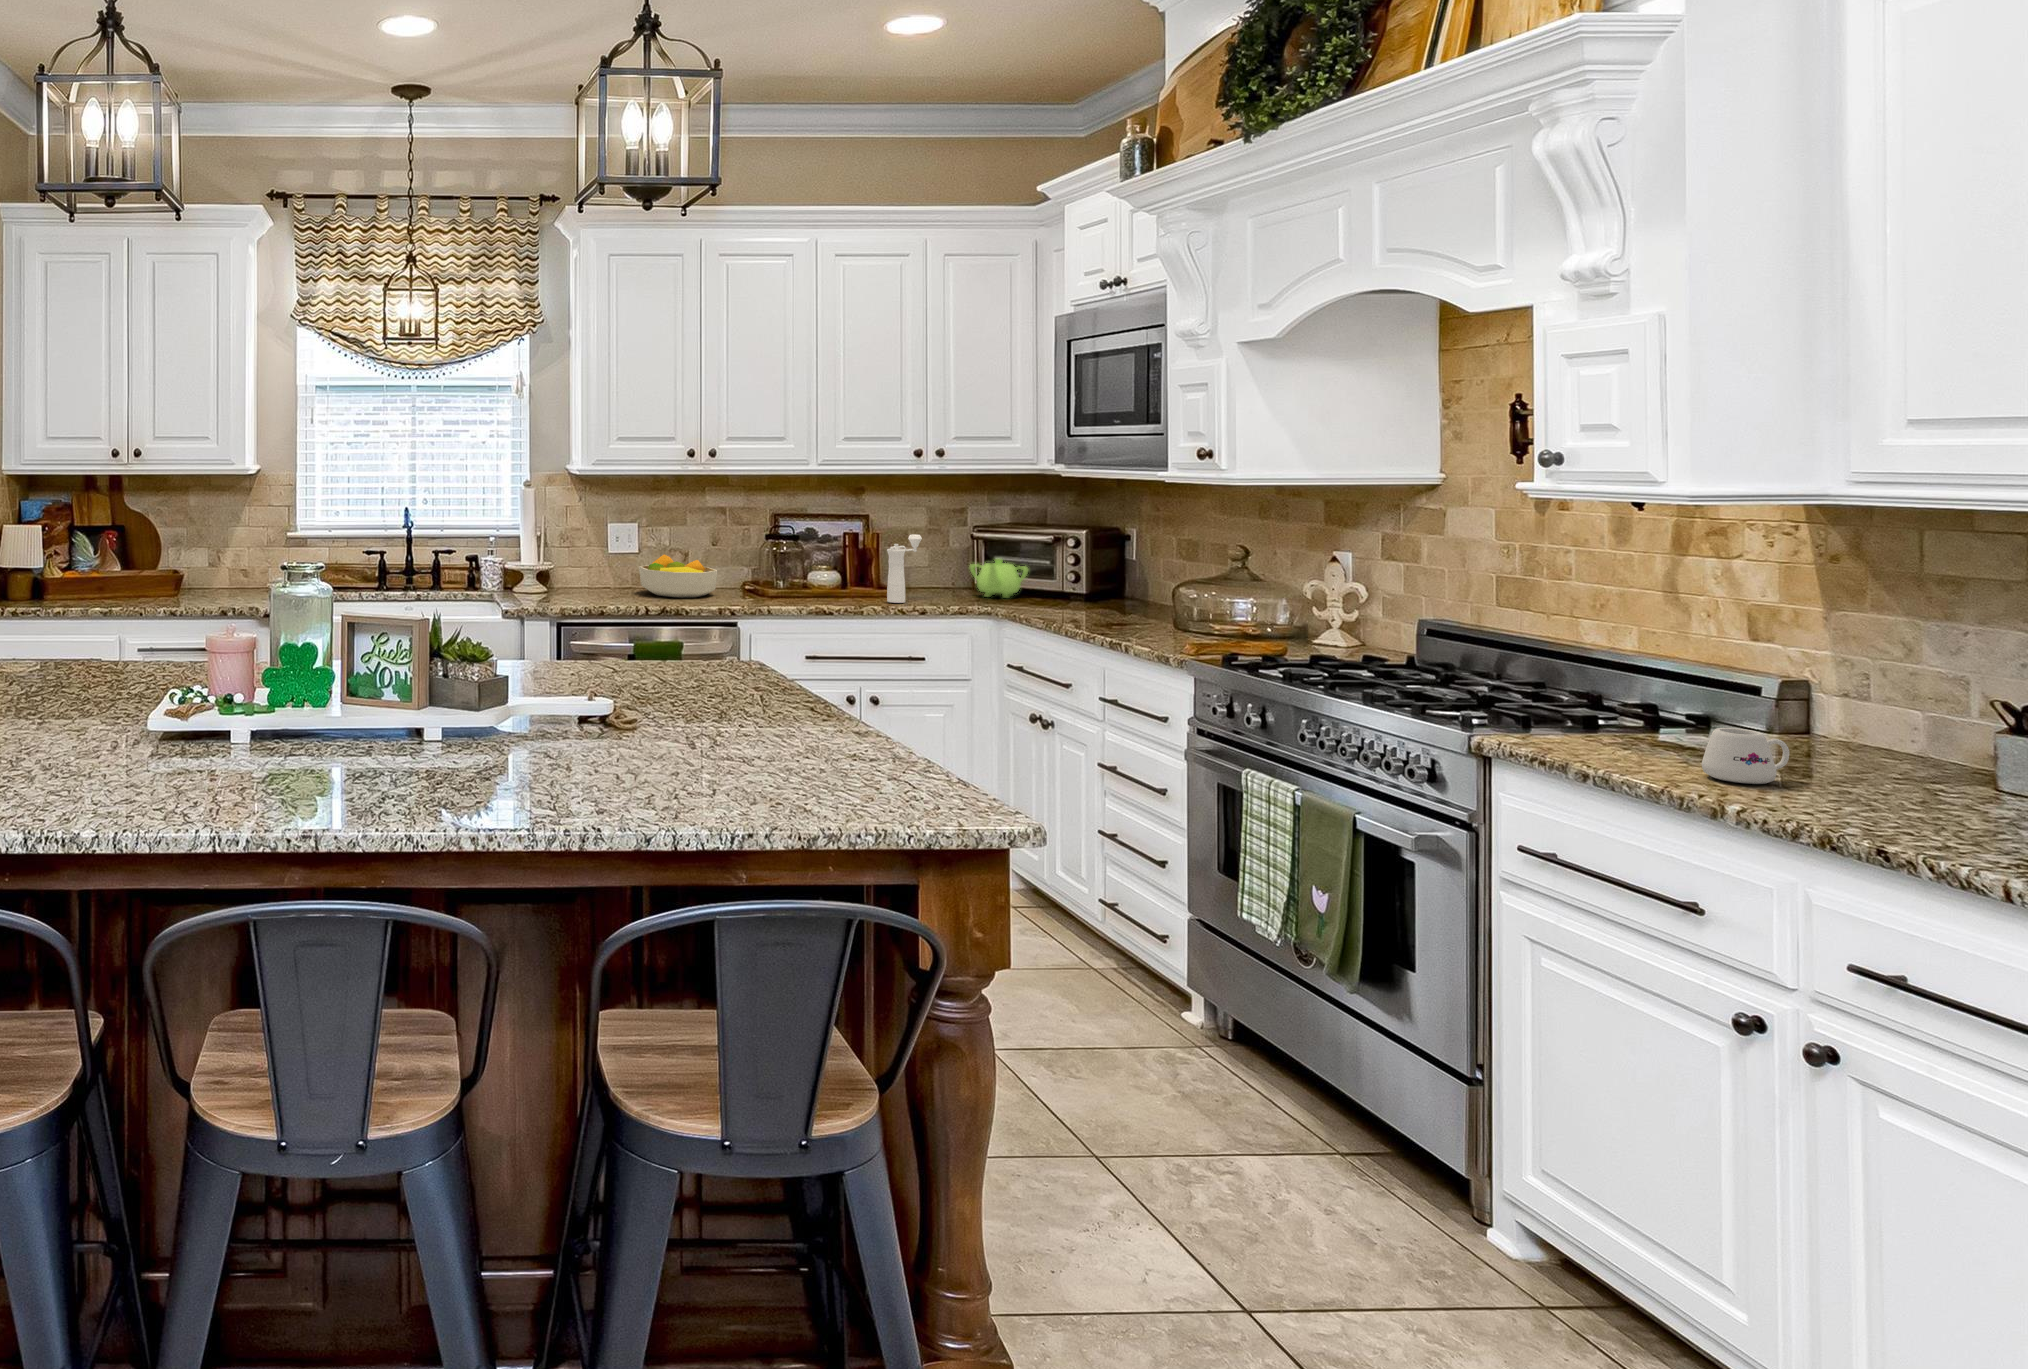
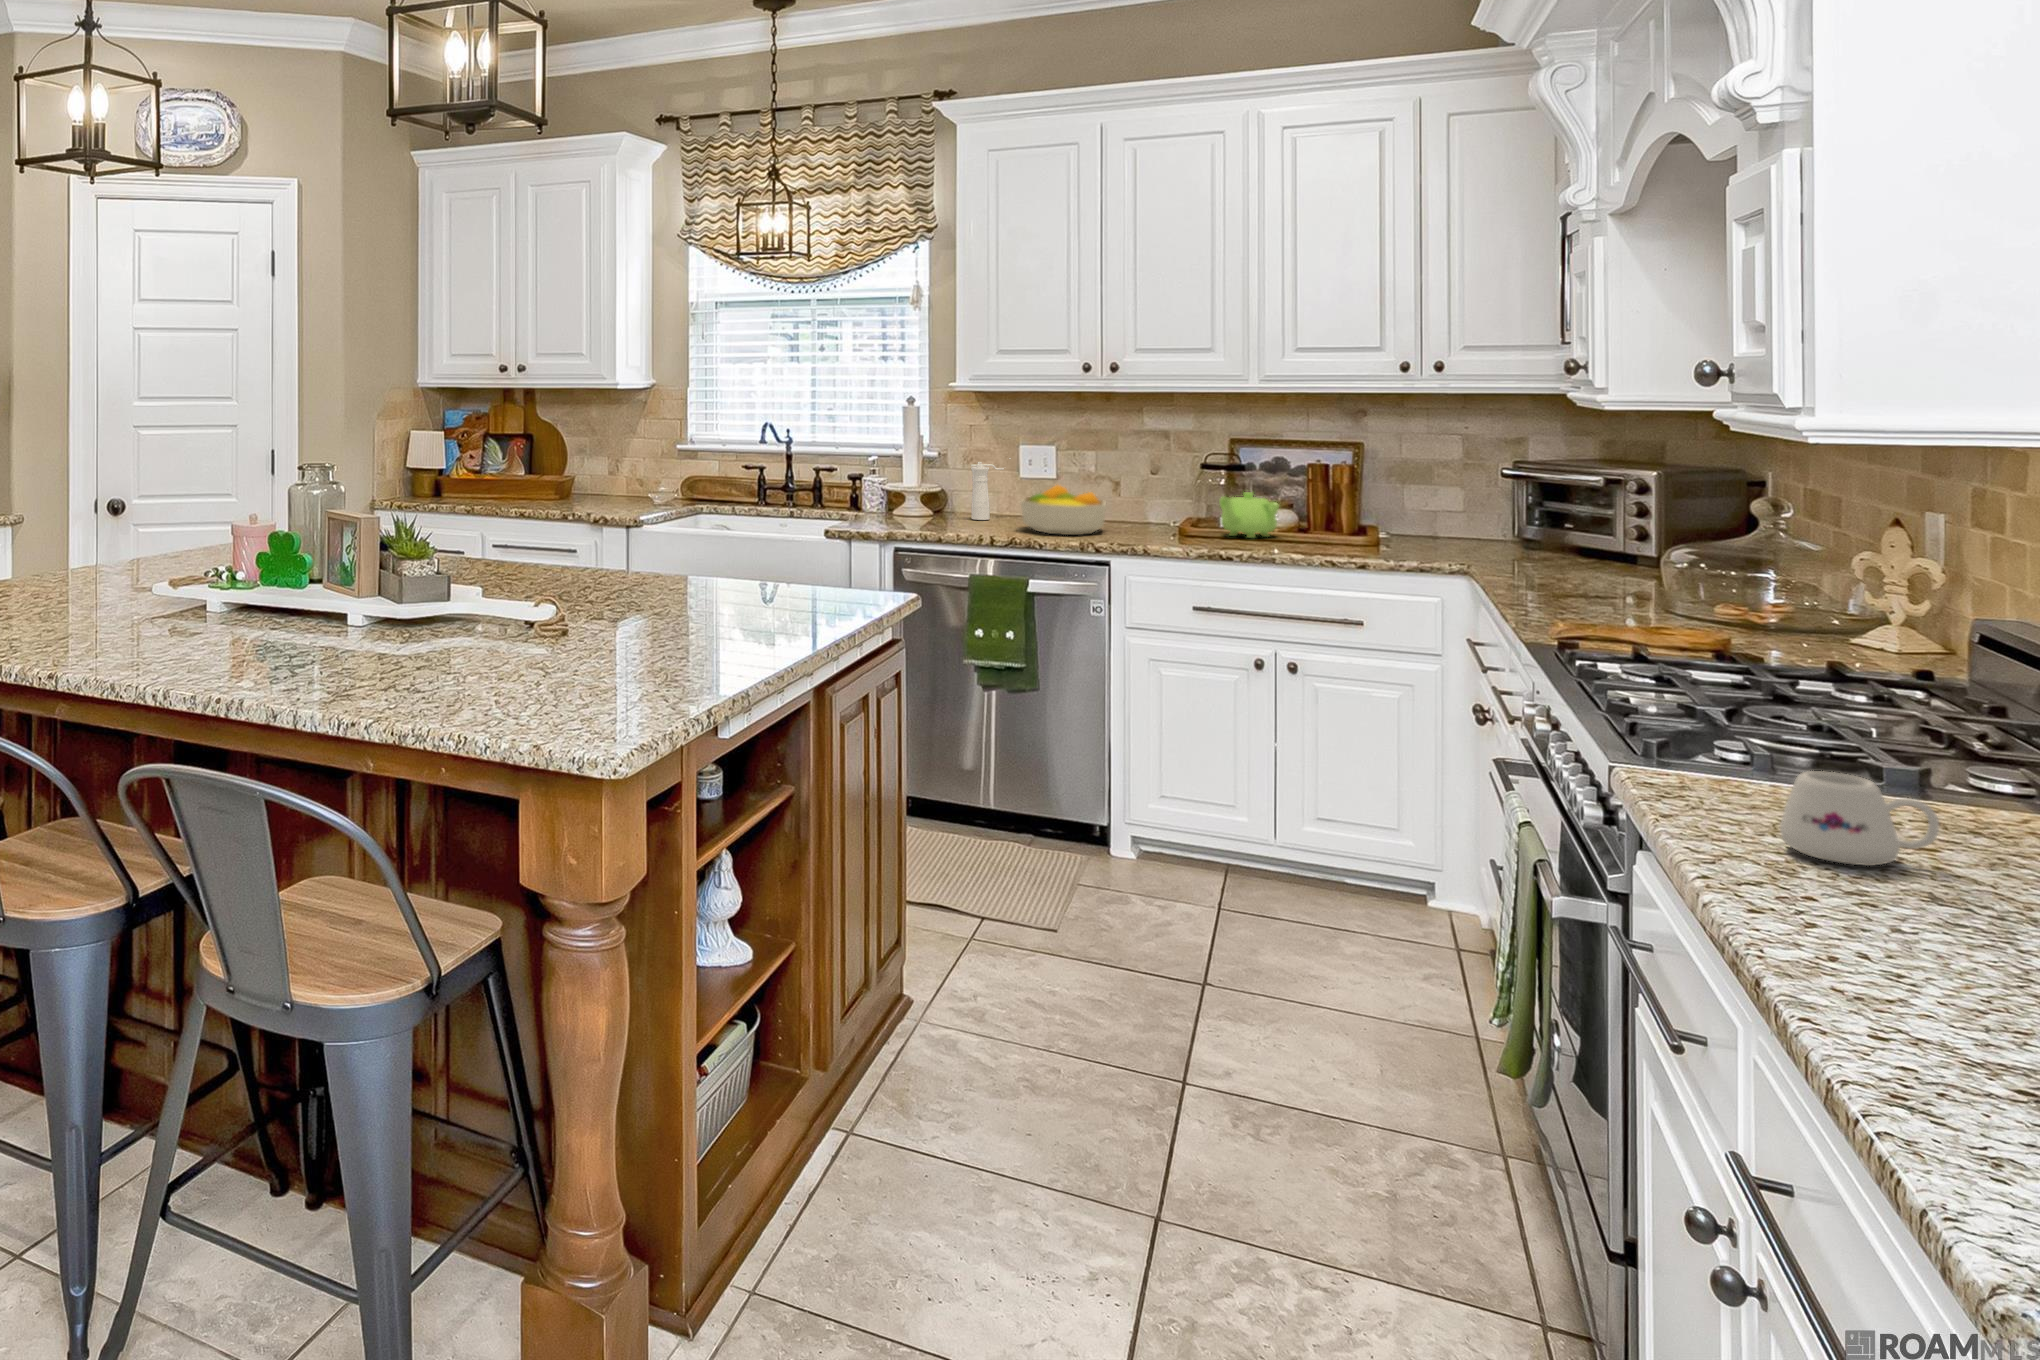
pepper mill: present [887,535,922,603] -> present [971,458,1011,520]
teapot: present [970,559,1028,598] -> present [1219,492,1279,538]

